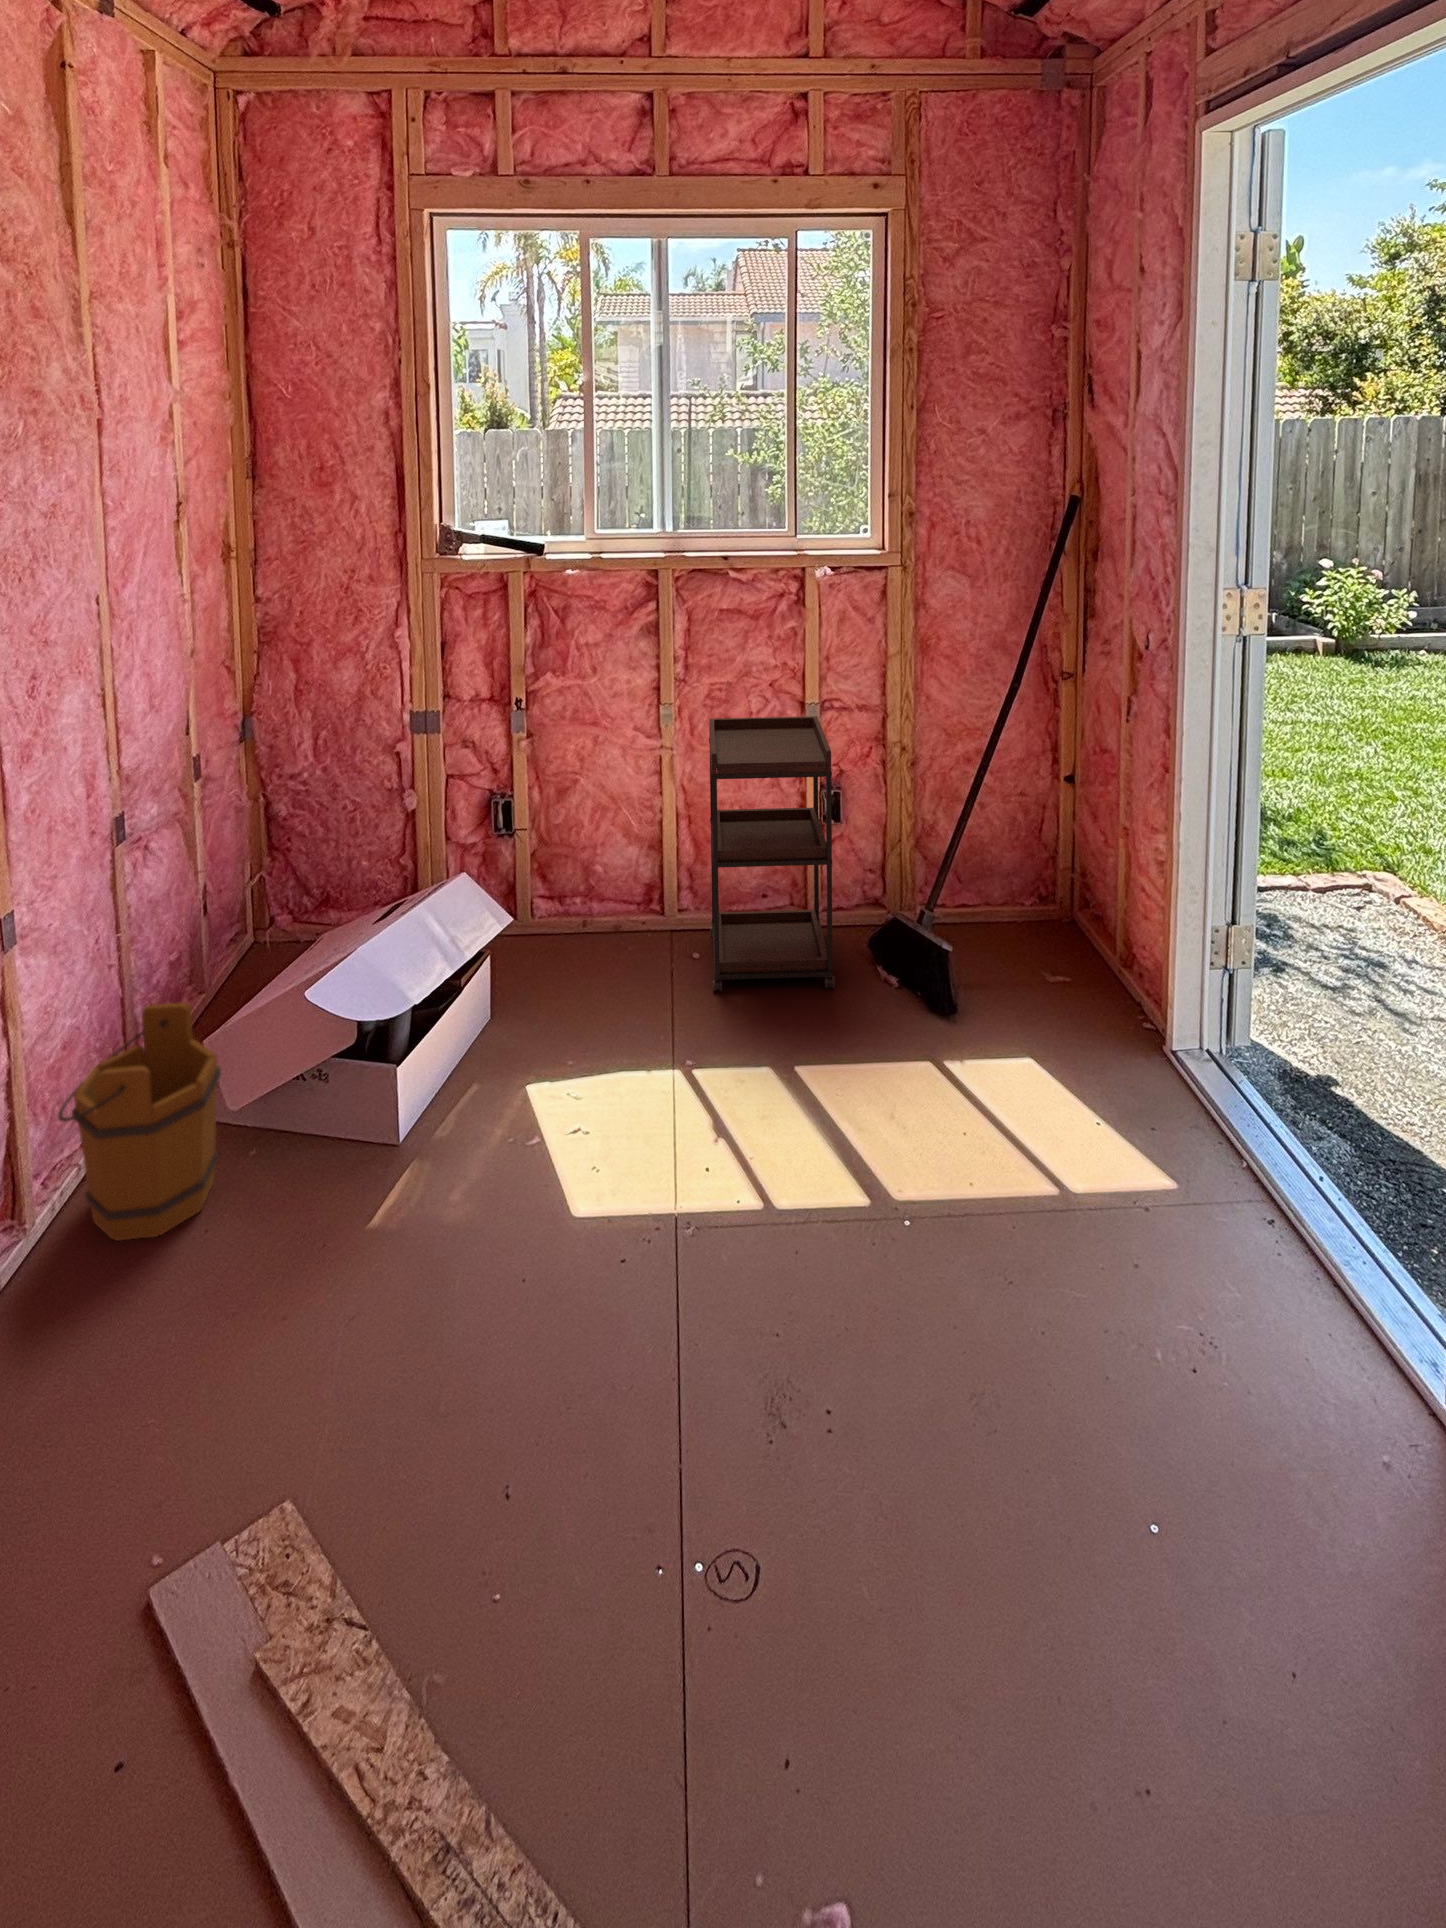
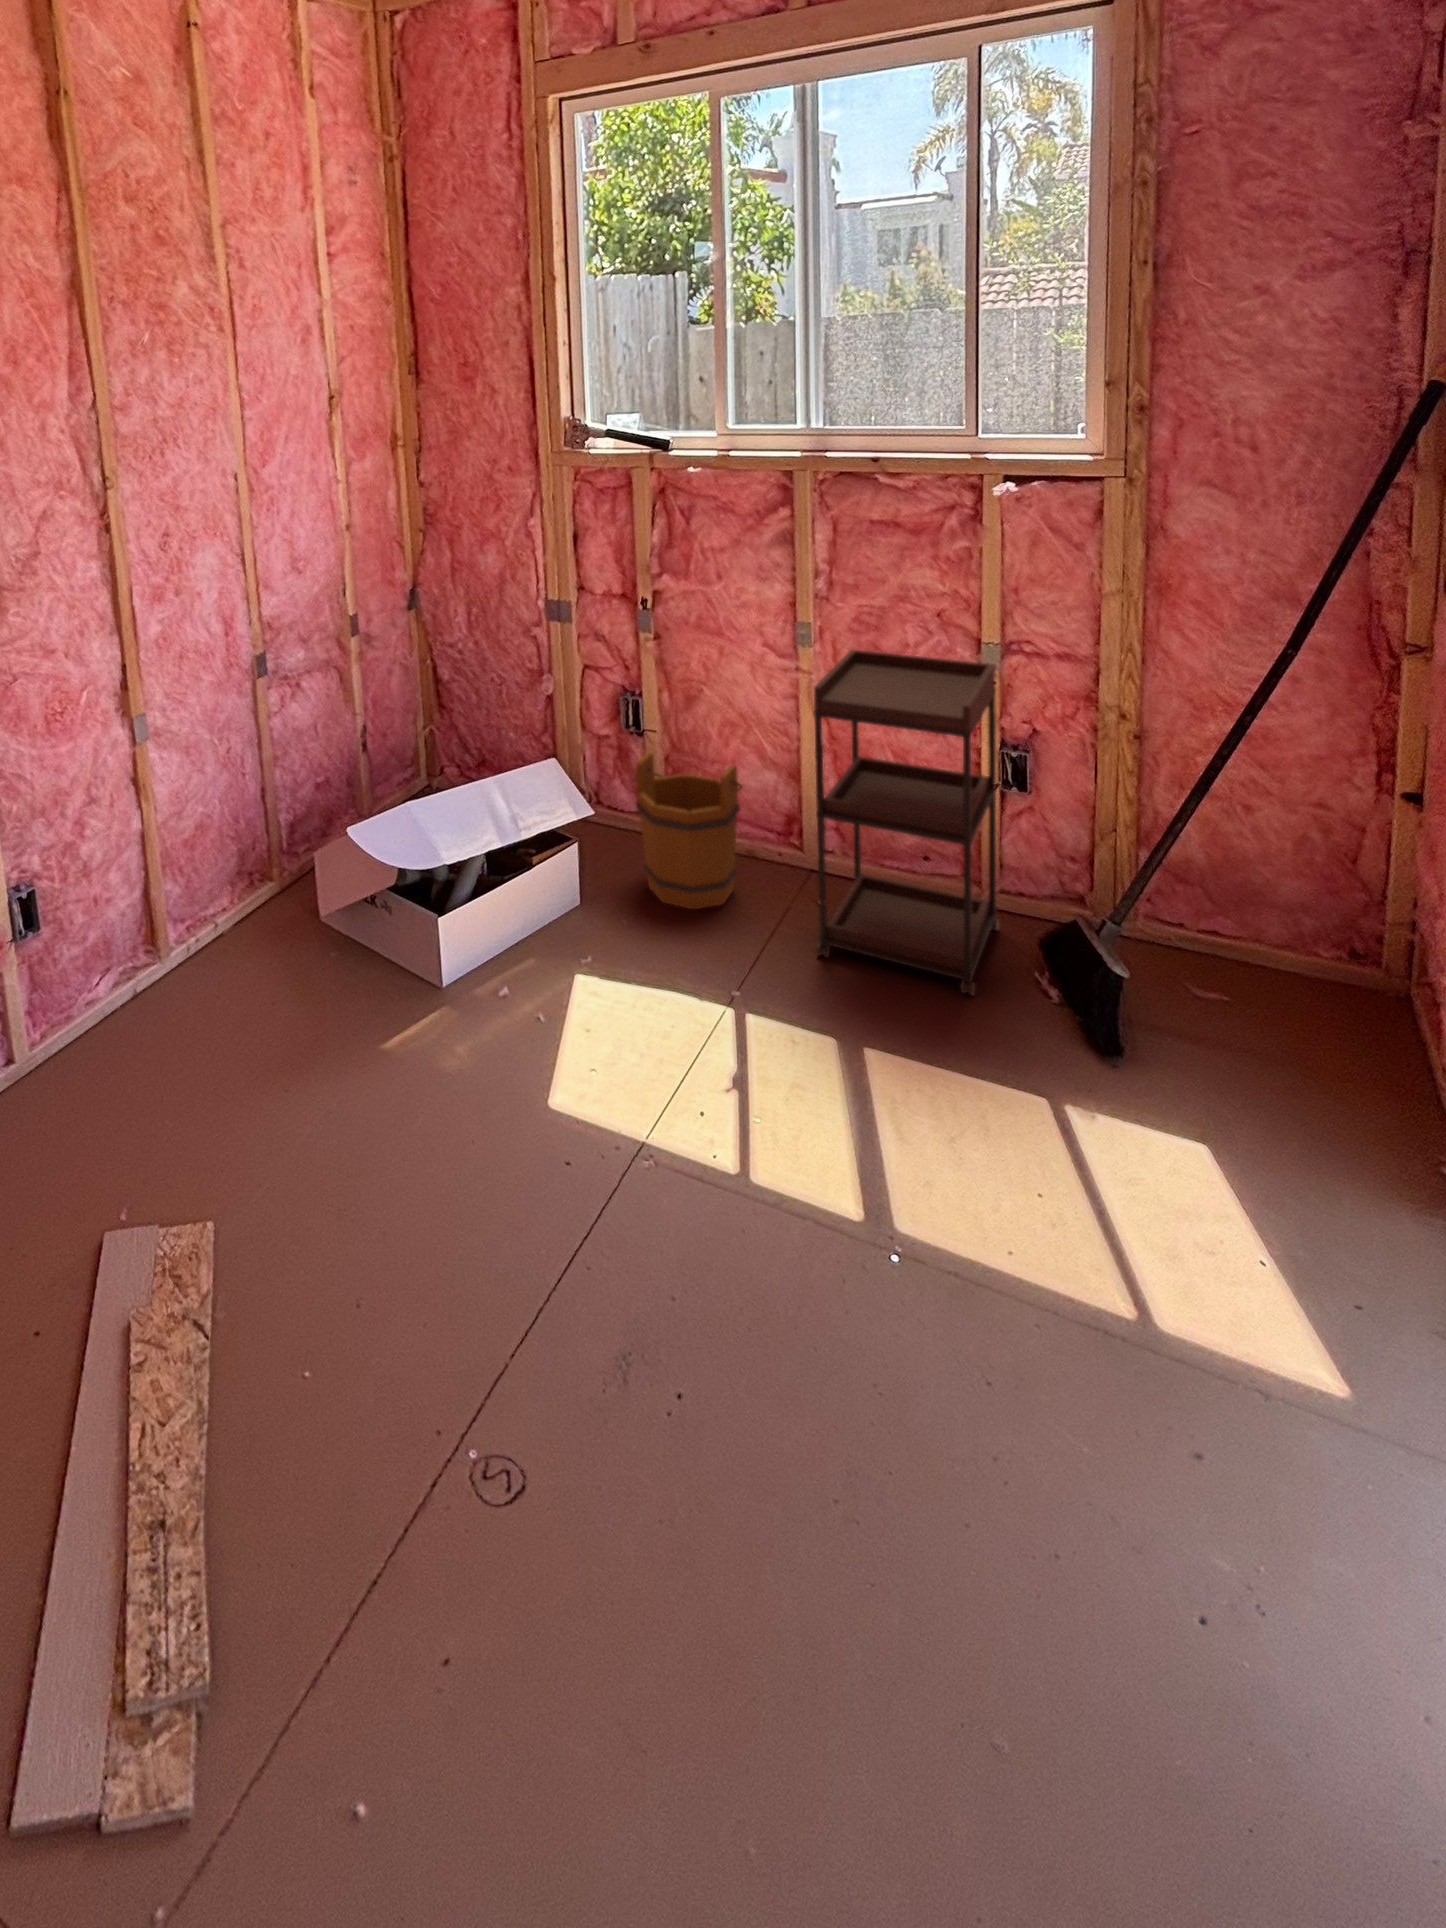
bucket: present [58,1002,221,1241] -> present [636,752,742,909]

